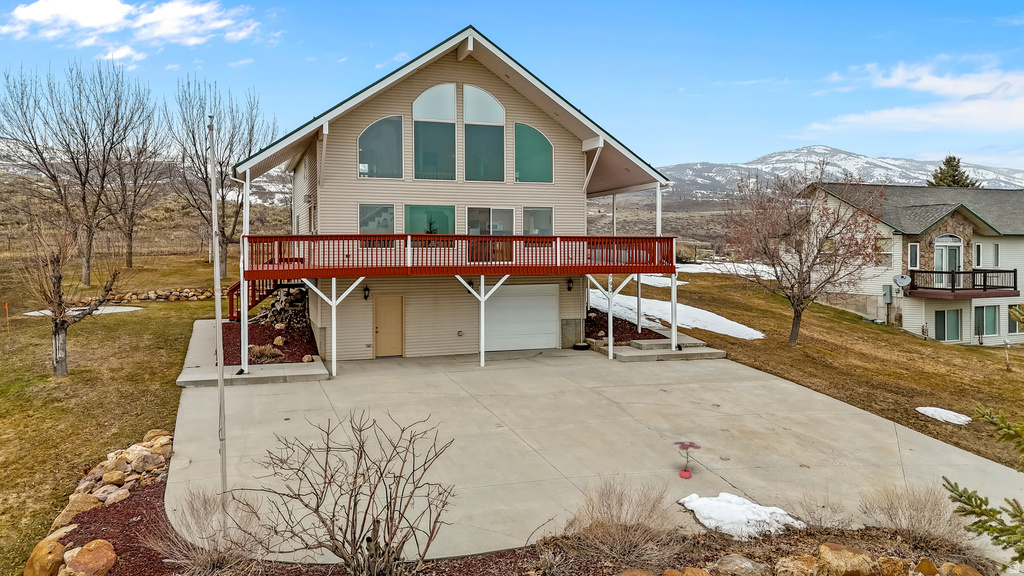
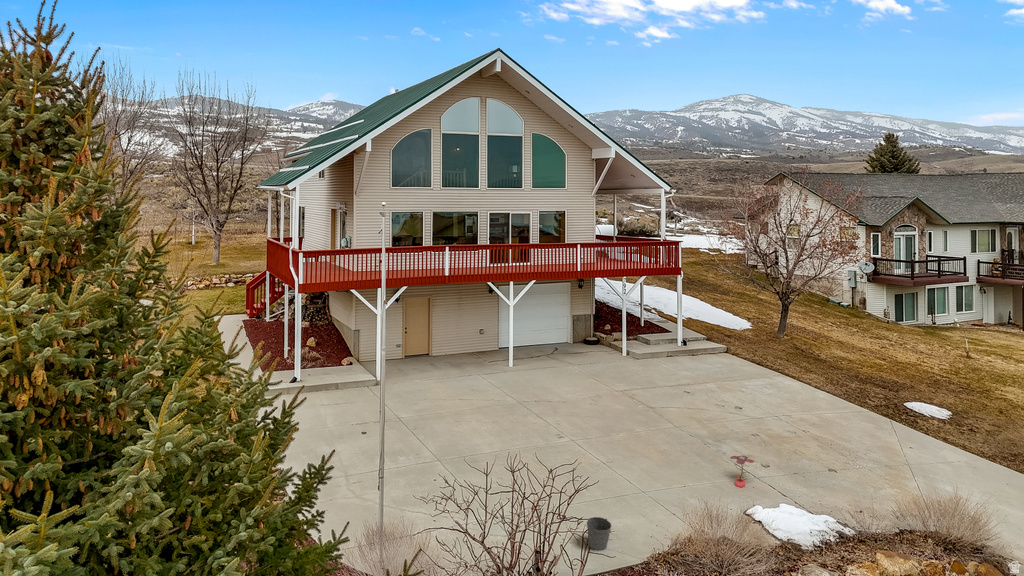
bucket: none [470,495,499,533] -> present [587,517,611,550]

